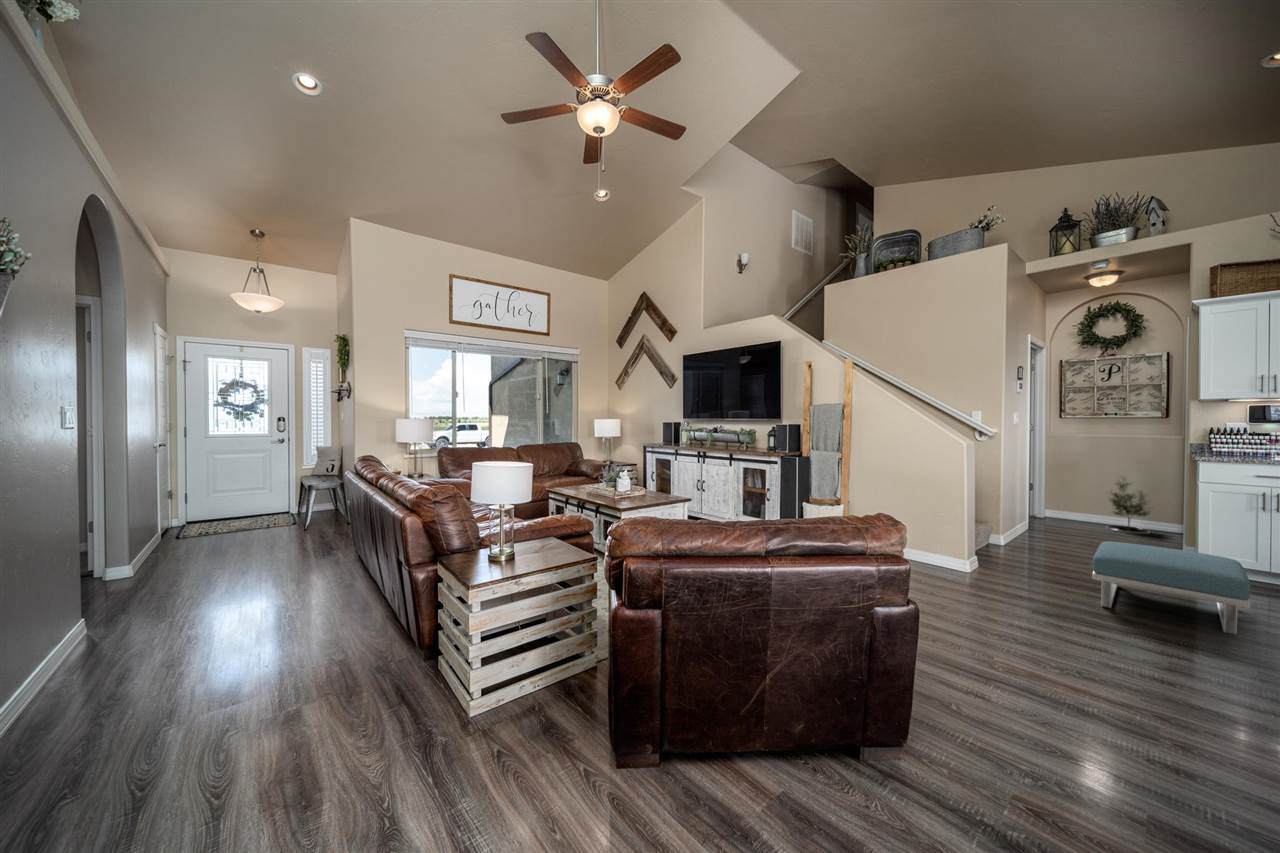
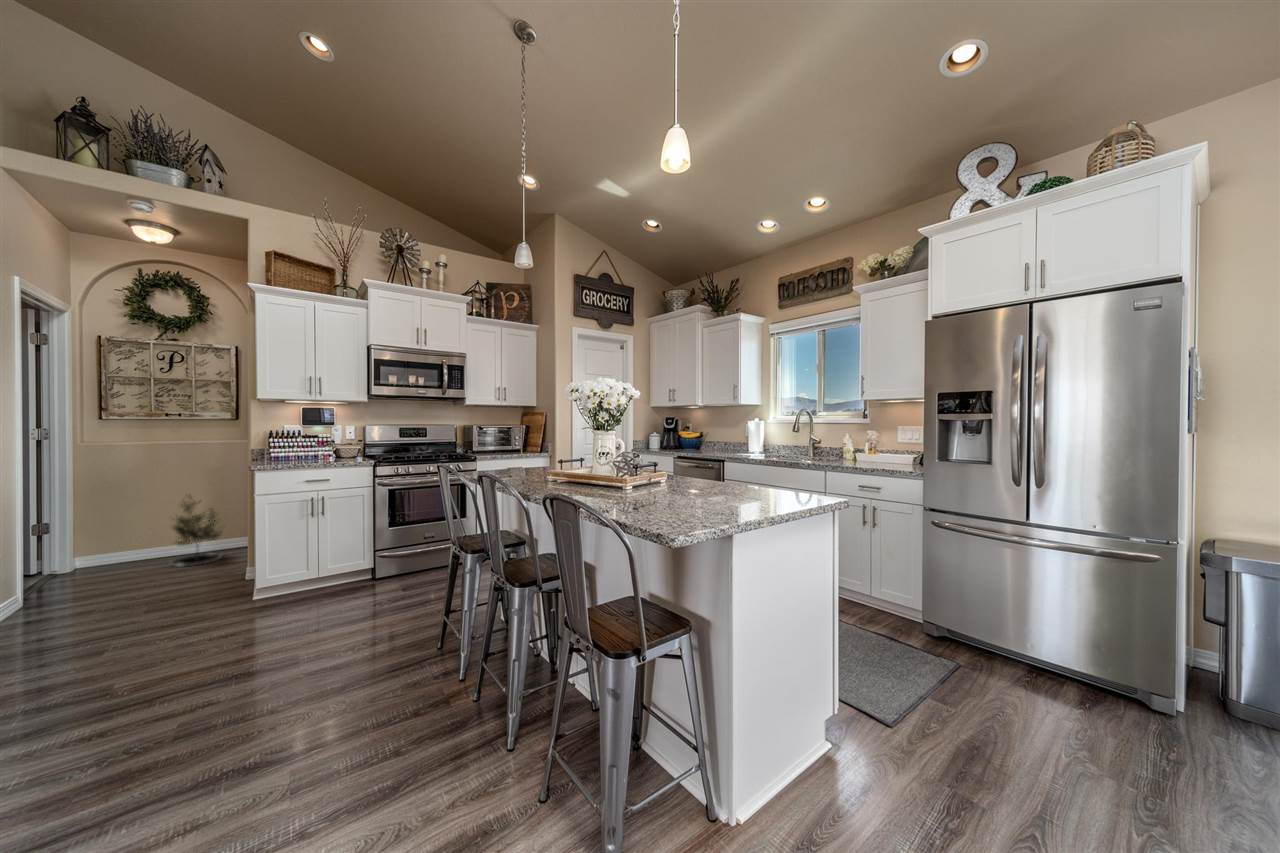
footstool: present [1092,541,1251,635] -> none [62,592,294,765]

